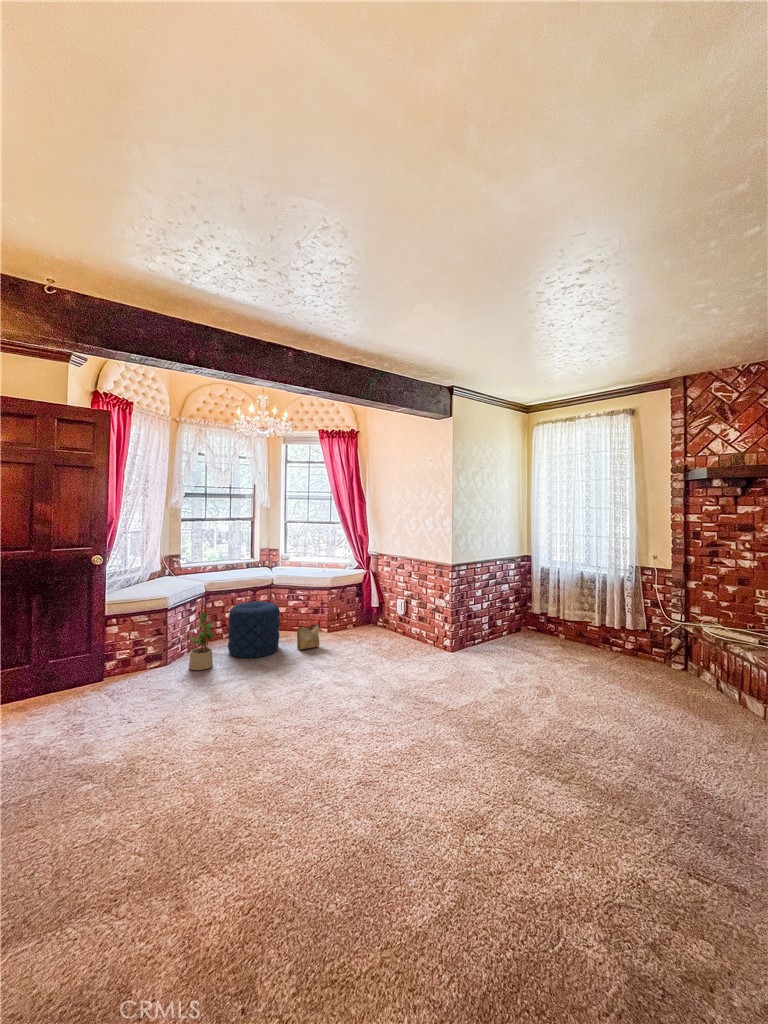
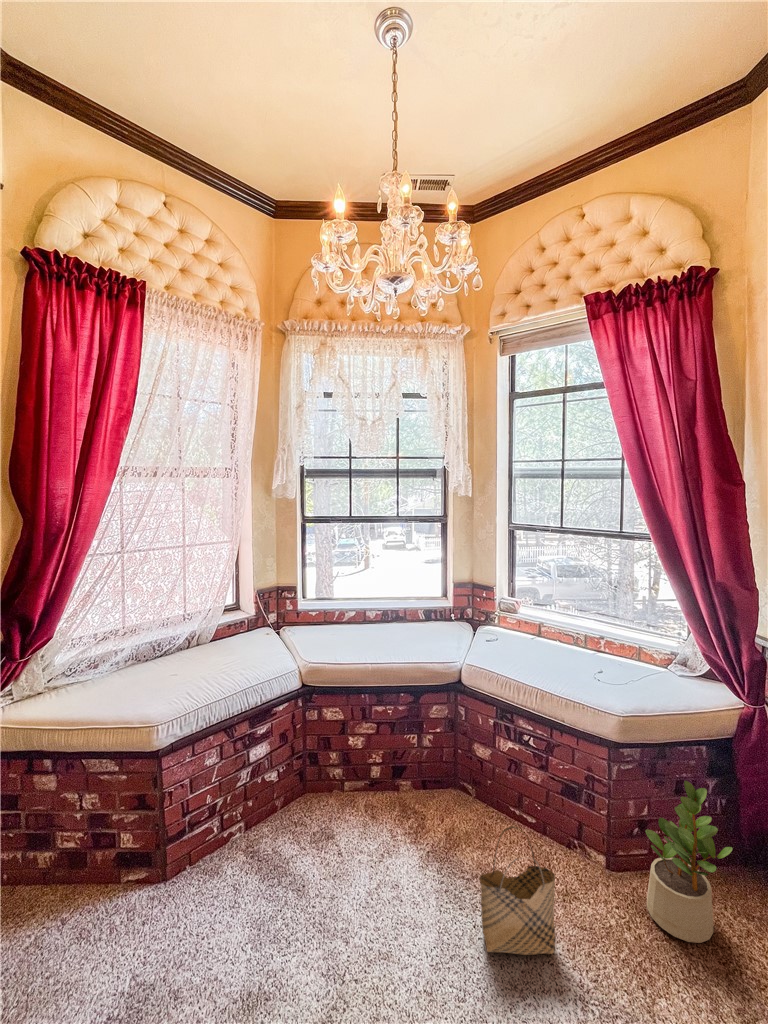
pouf: present [228,601,280,658] -> none [305,741,438,943]
potted plant: present [189,612,215,670] -> present [645,780,733,943]

